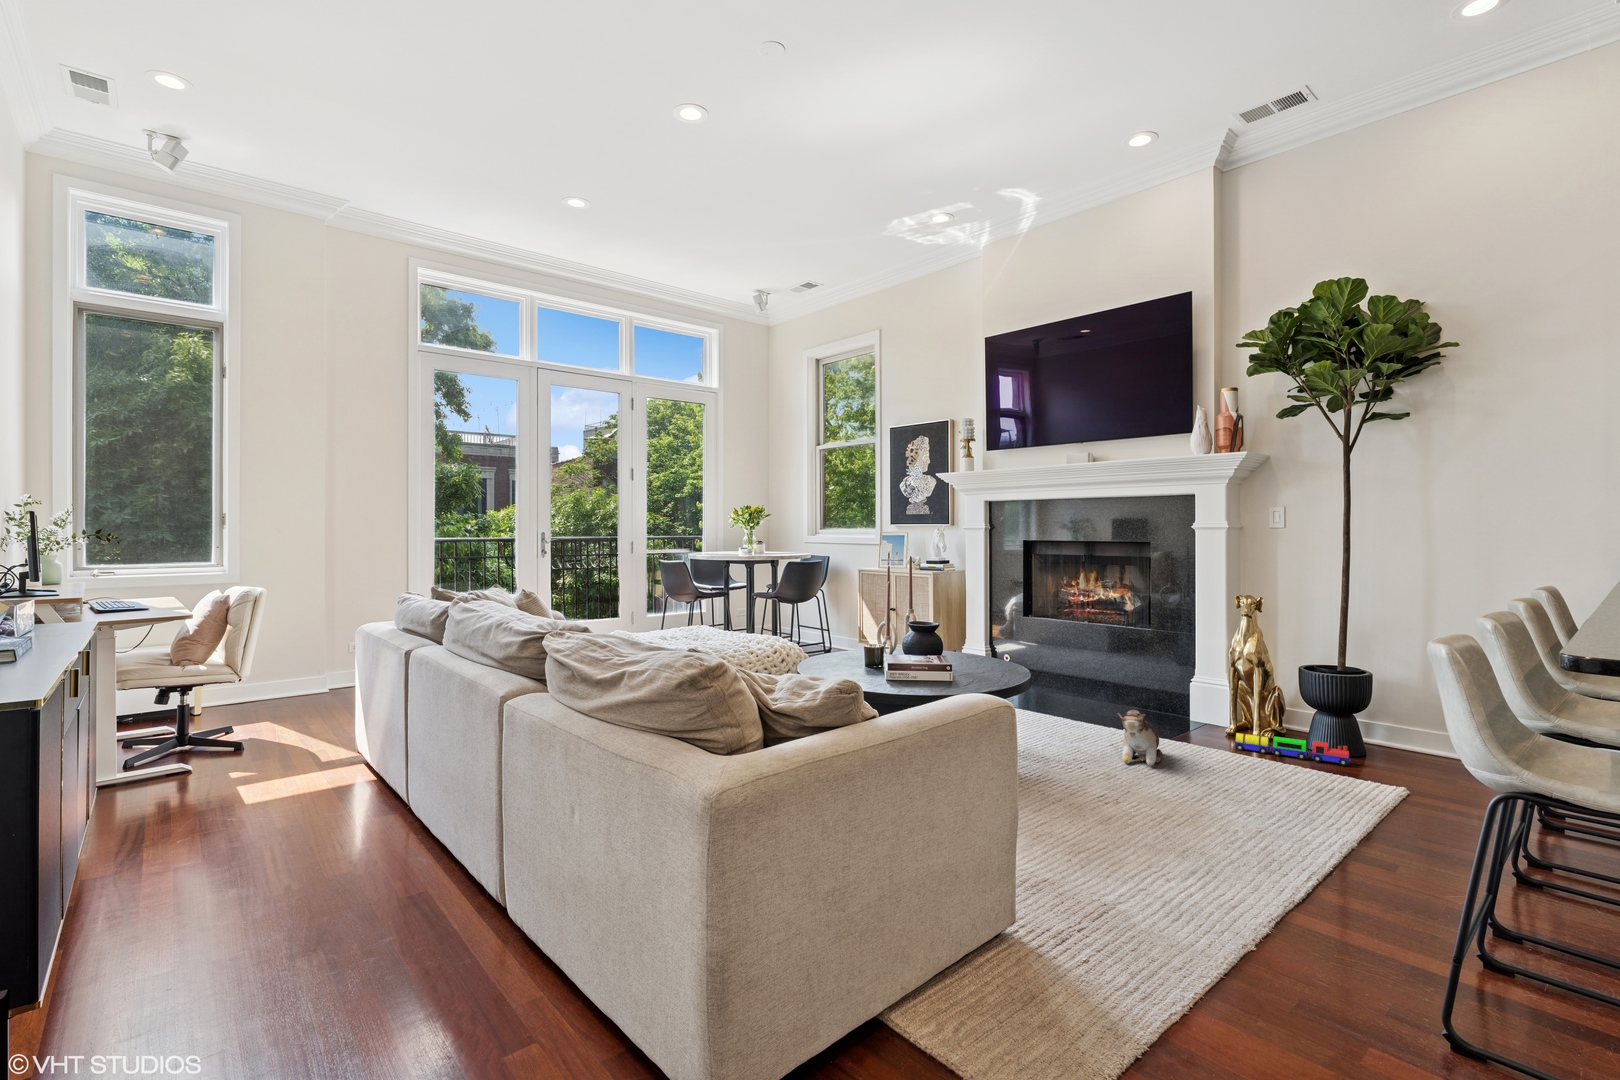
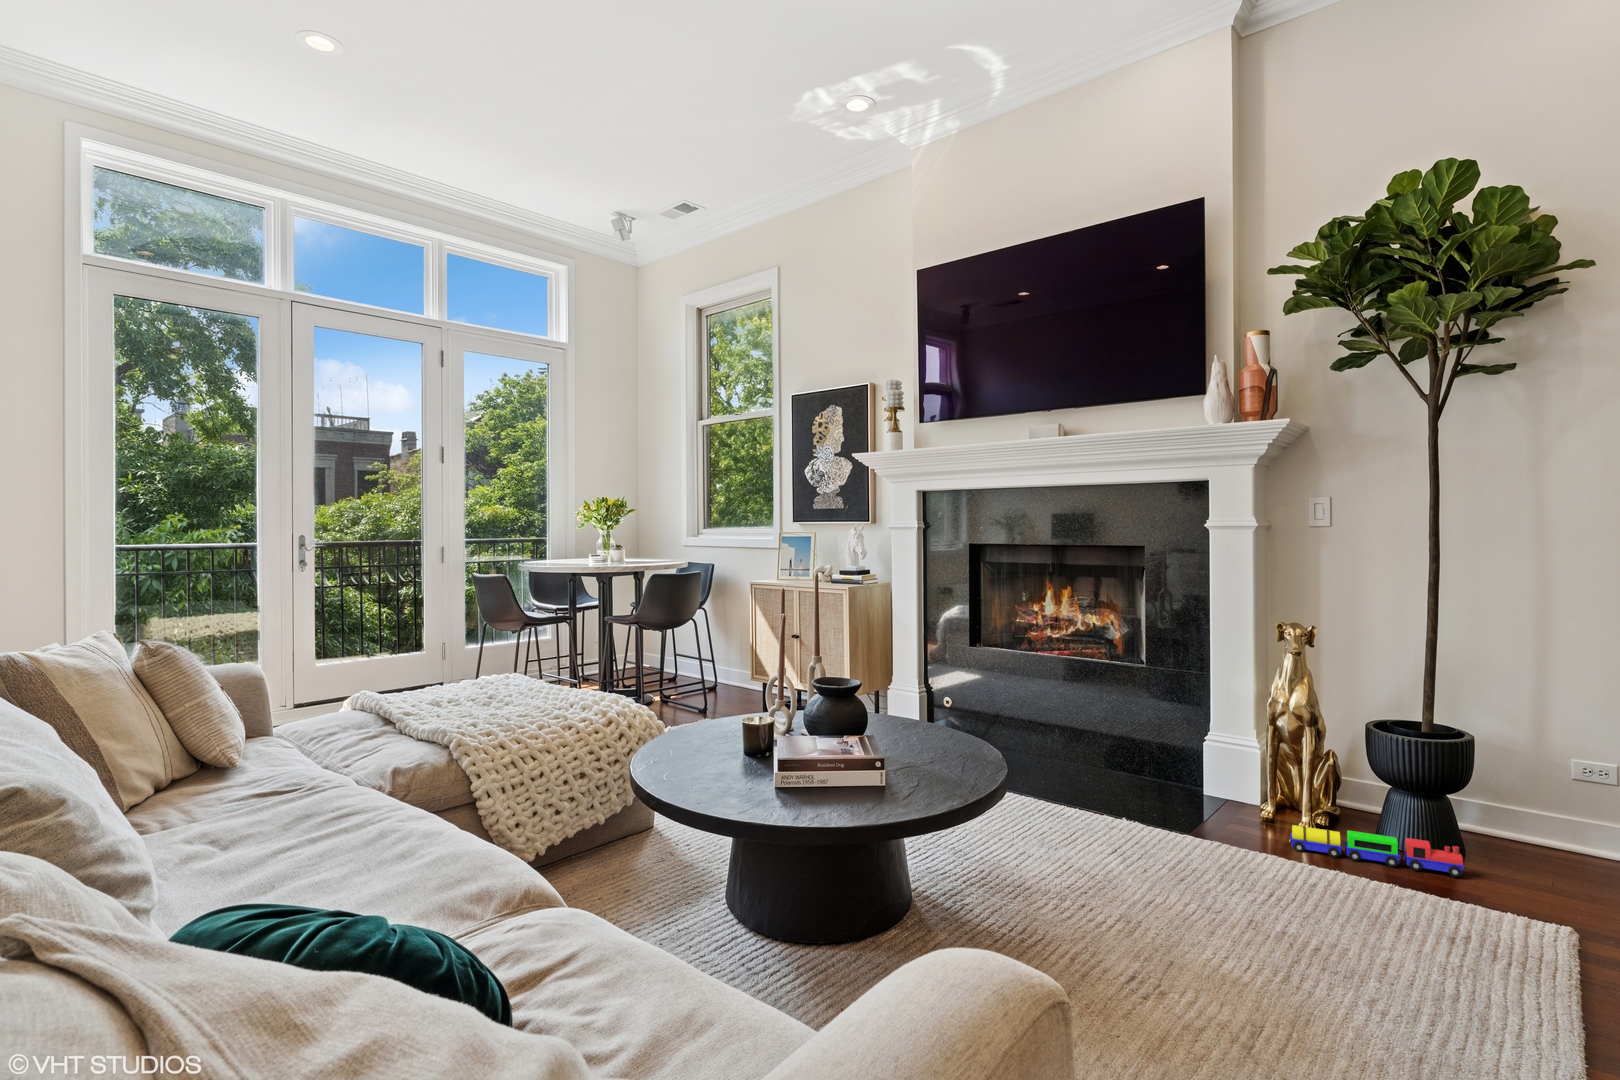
plush toy: present [1118,710,1163,766] -> none [1142,808,1203,894]

